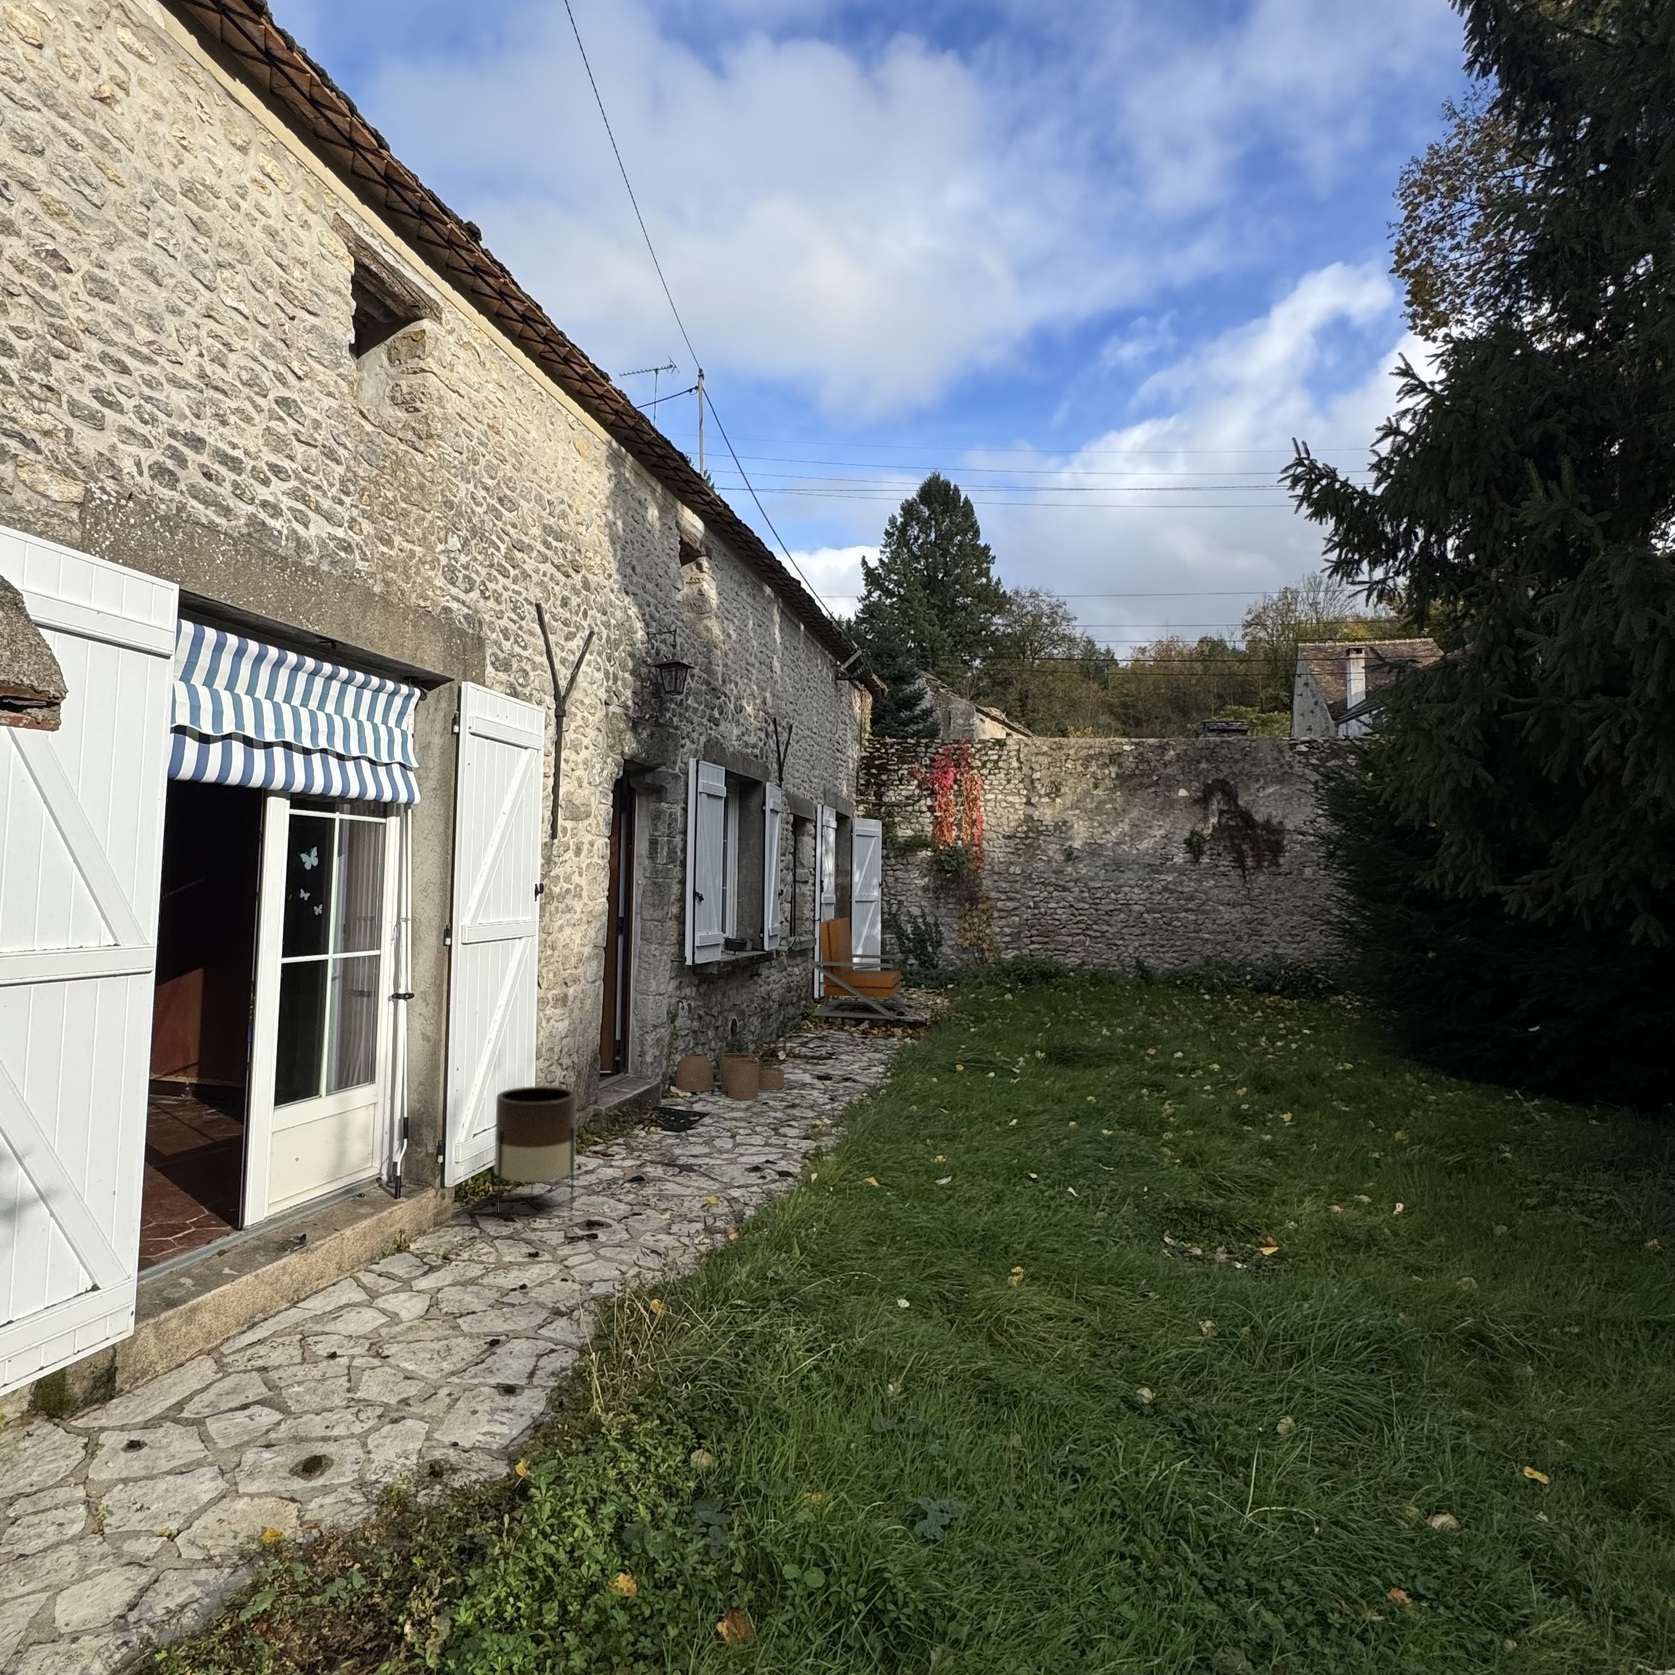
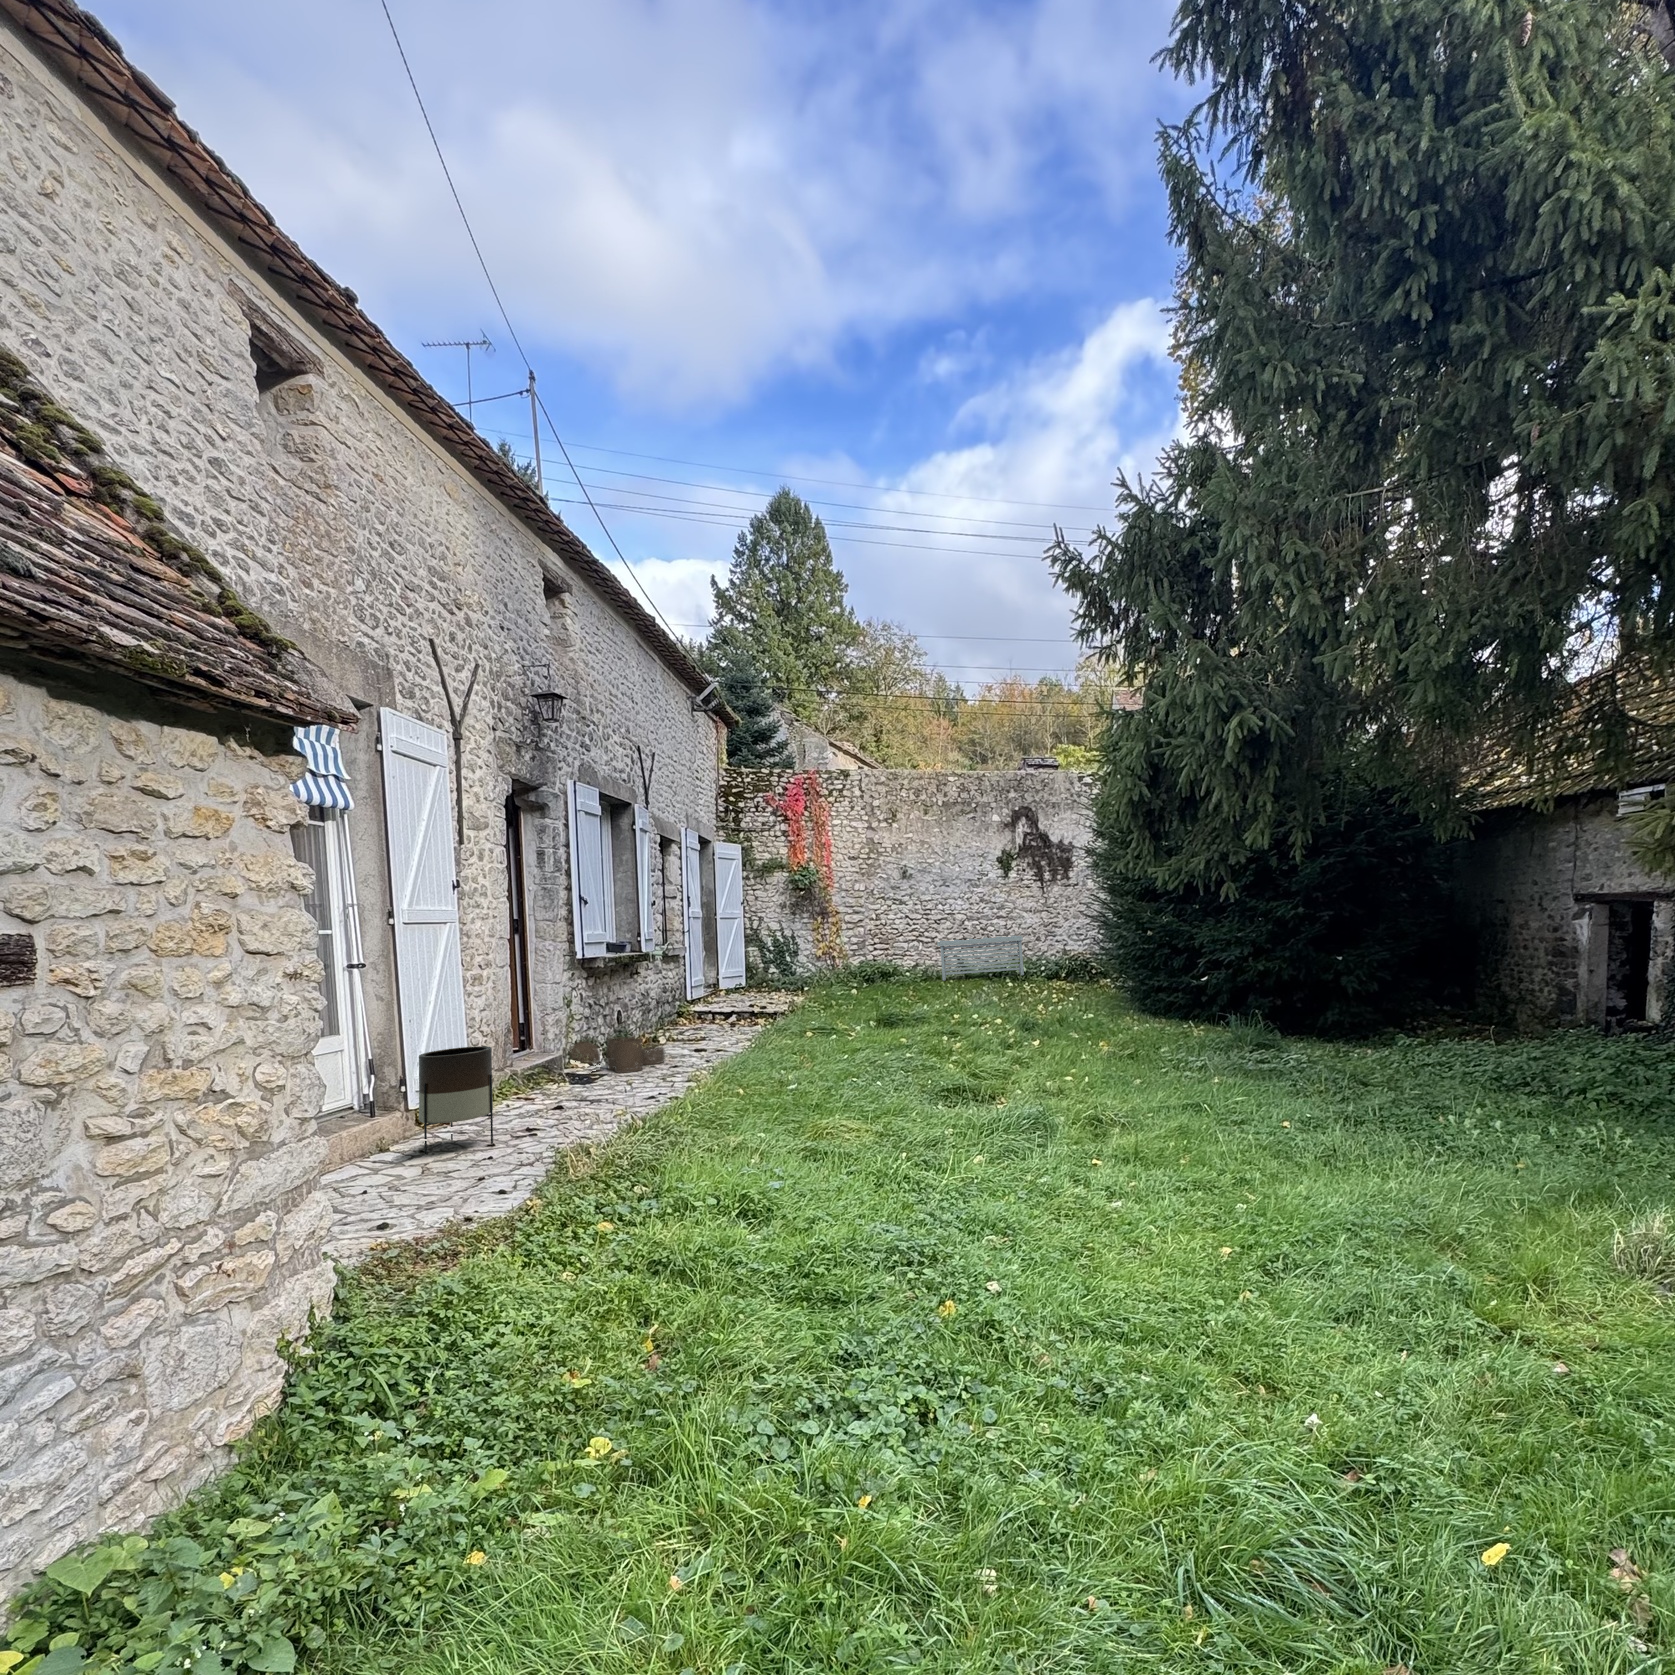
lounge chair: present [810,918,905,1019] -> none [680,931,769,1020]
storage bench: none [1100,945,1206,997] -> present [937,936,1024,981]

